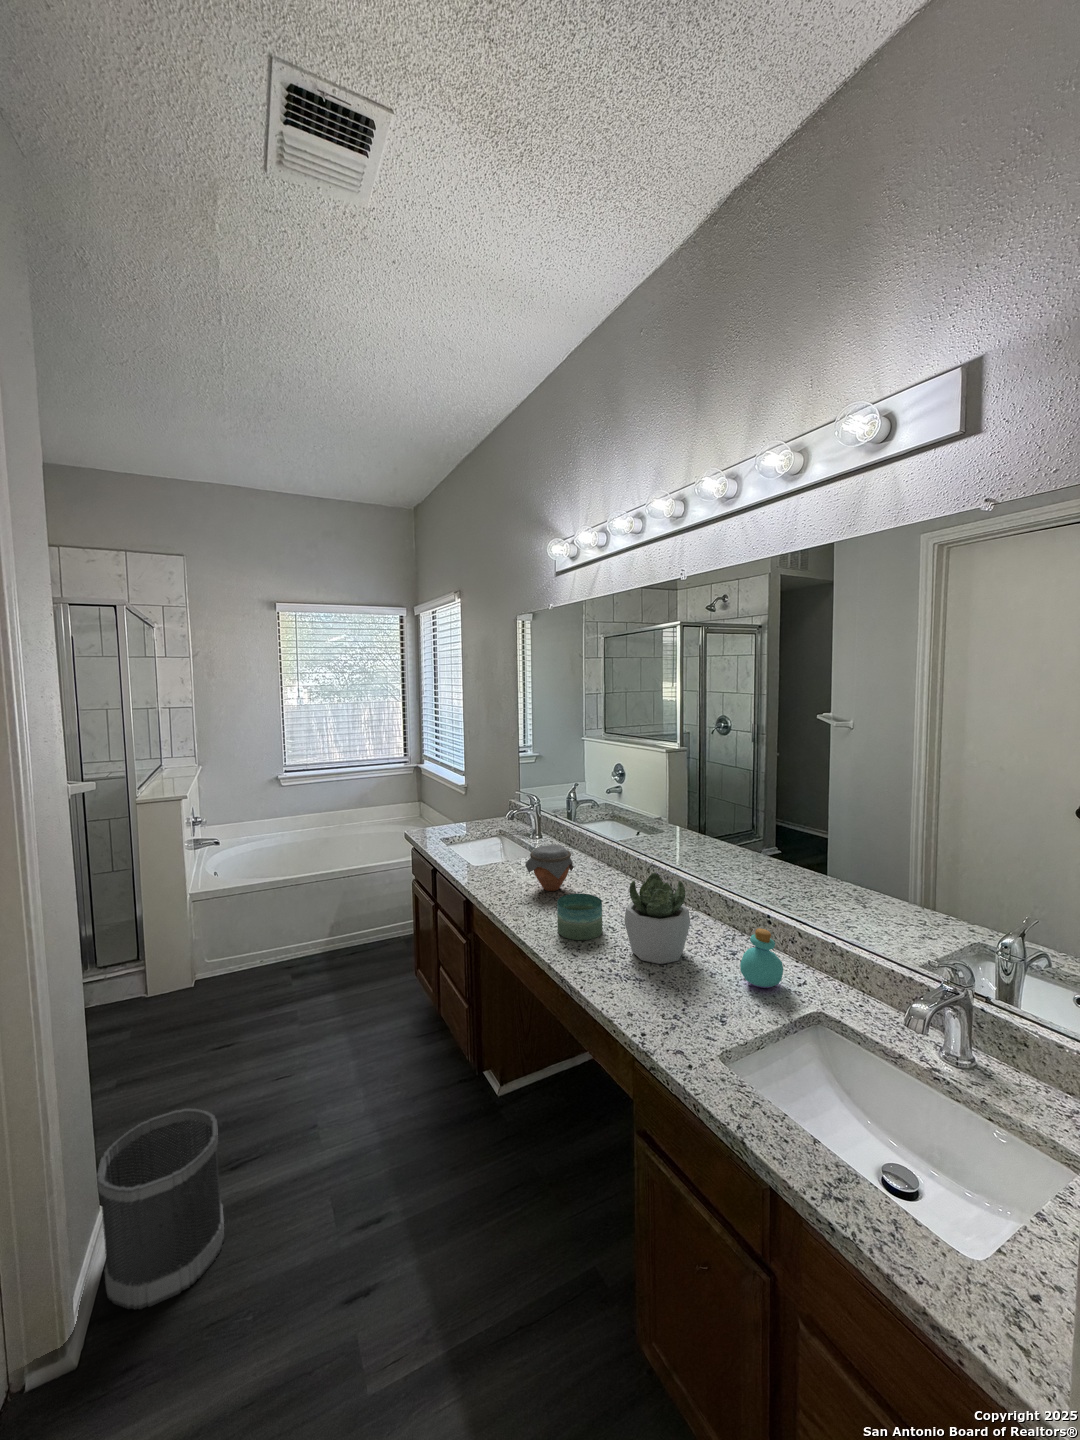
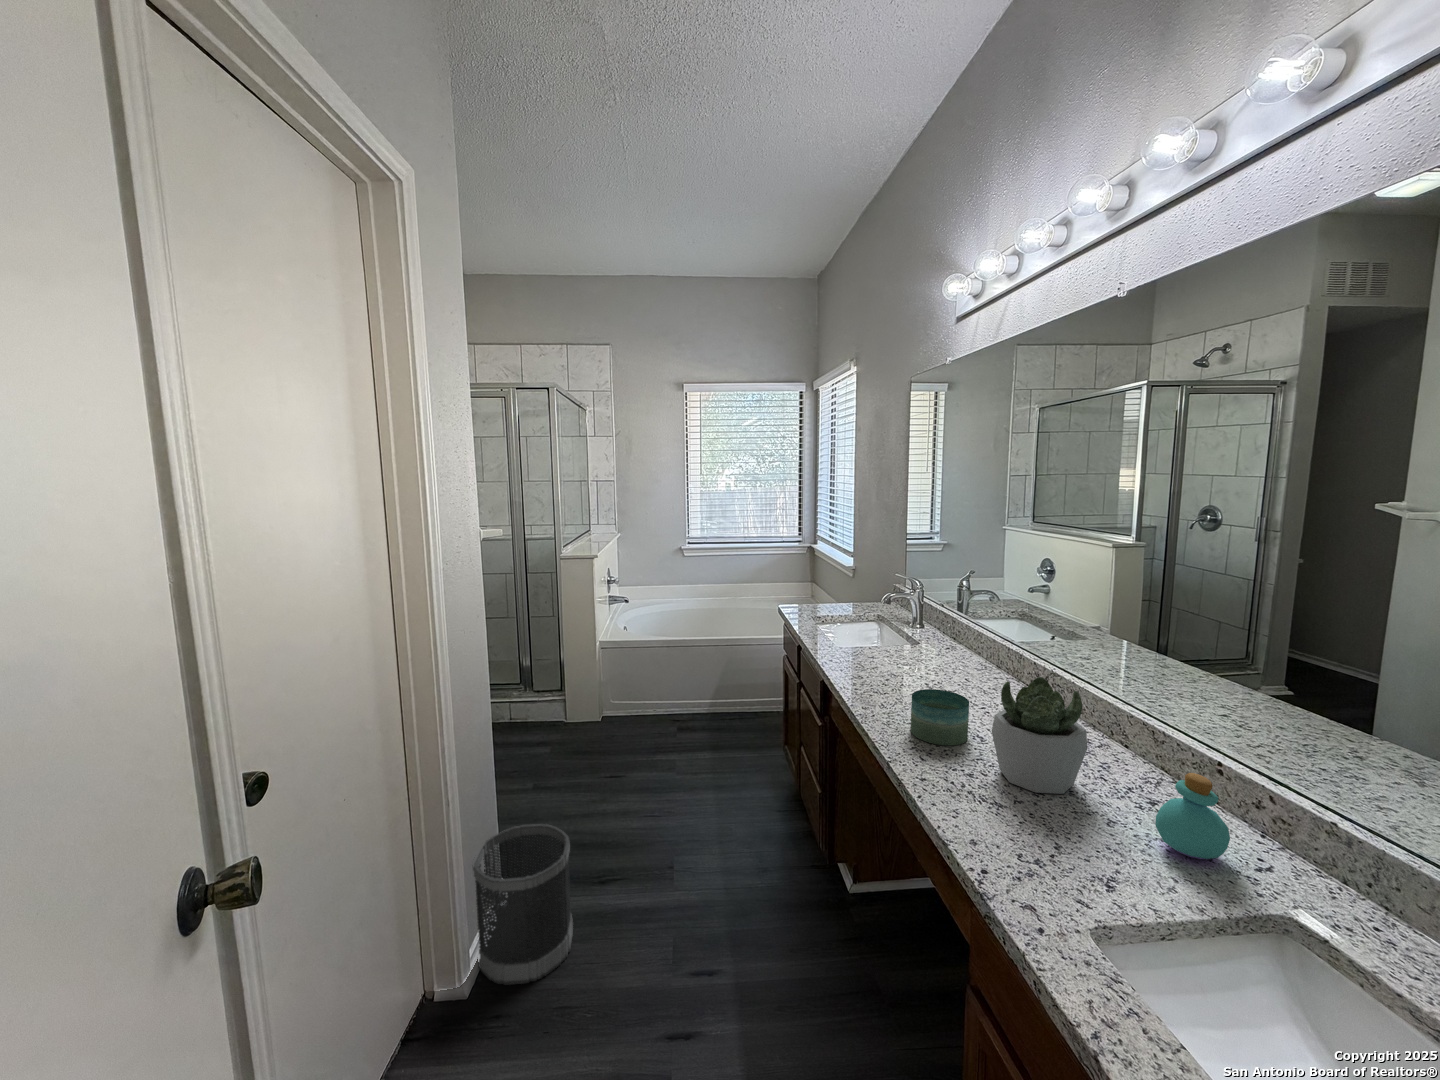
jar: present [525,844,574,891] -> none [888,632,948,686]

